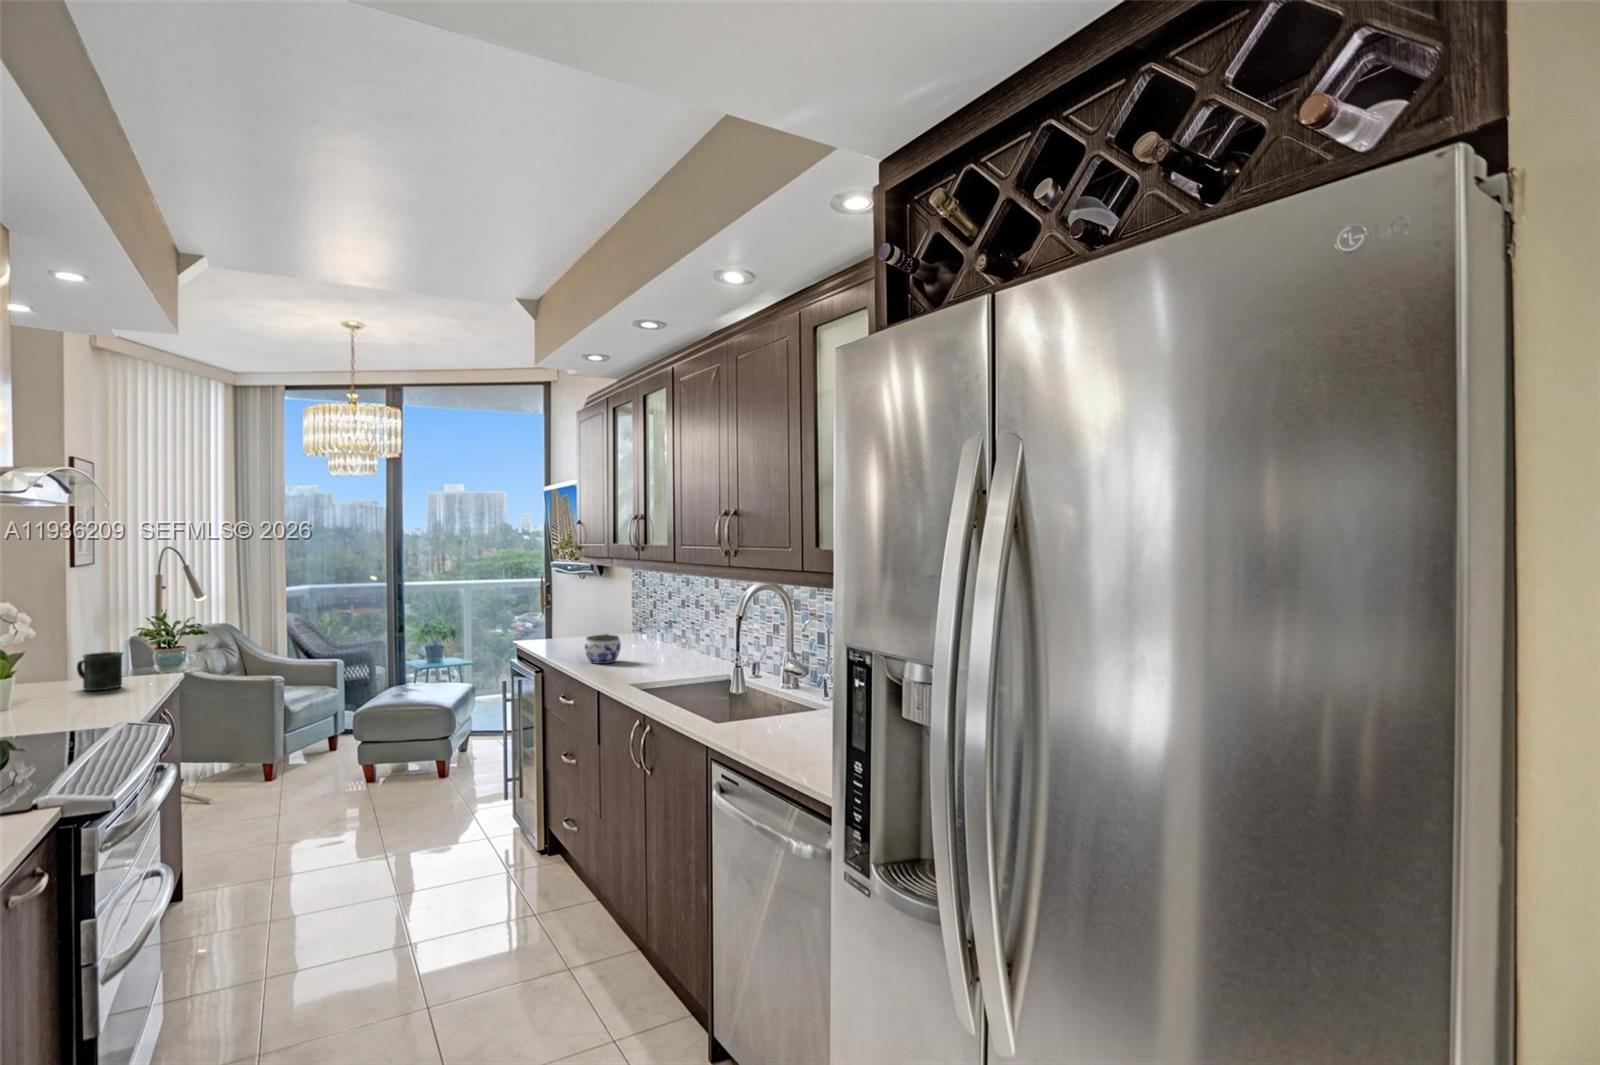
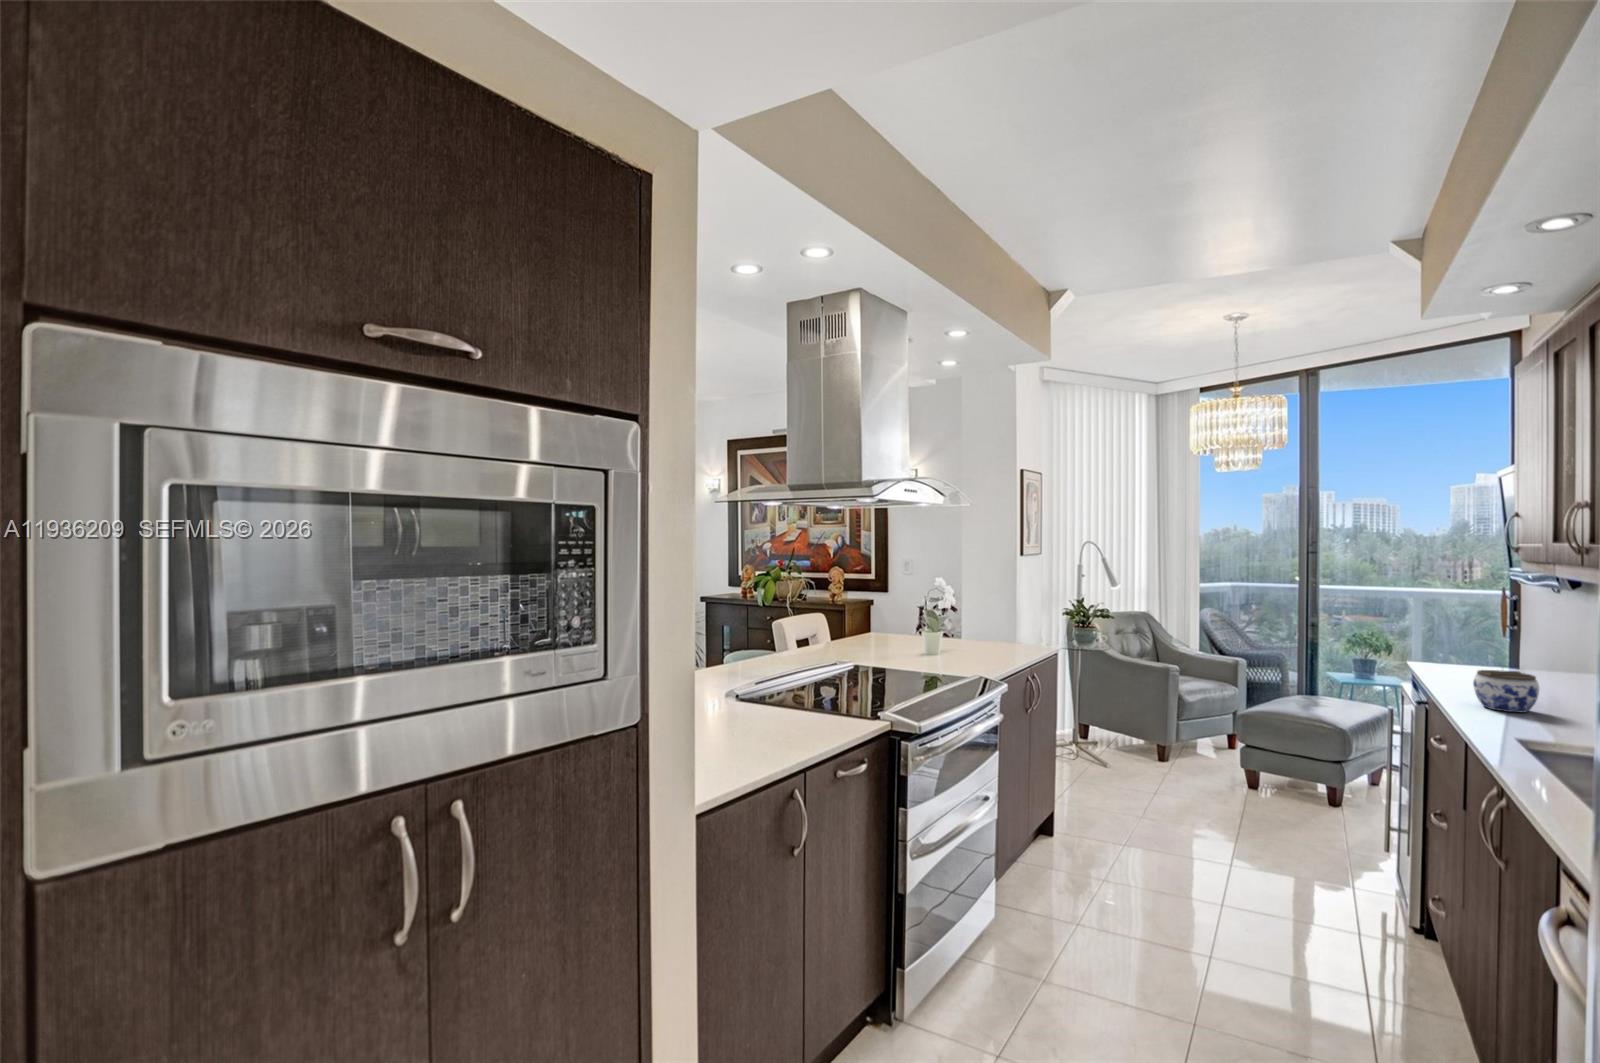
mug: present [77,652,123,690] -> none [988,622,1014,651]

